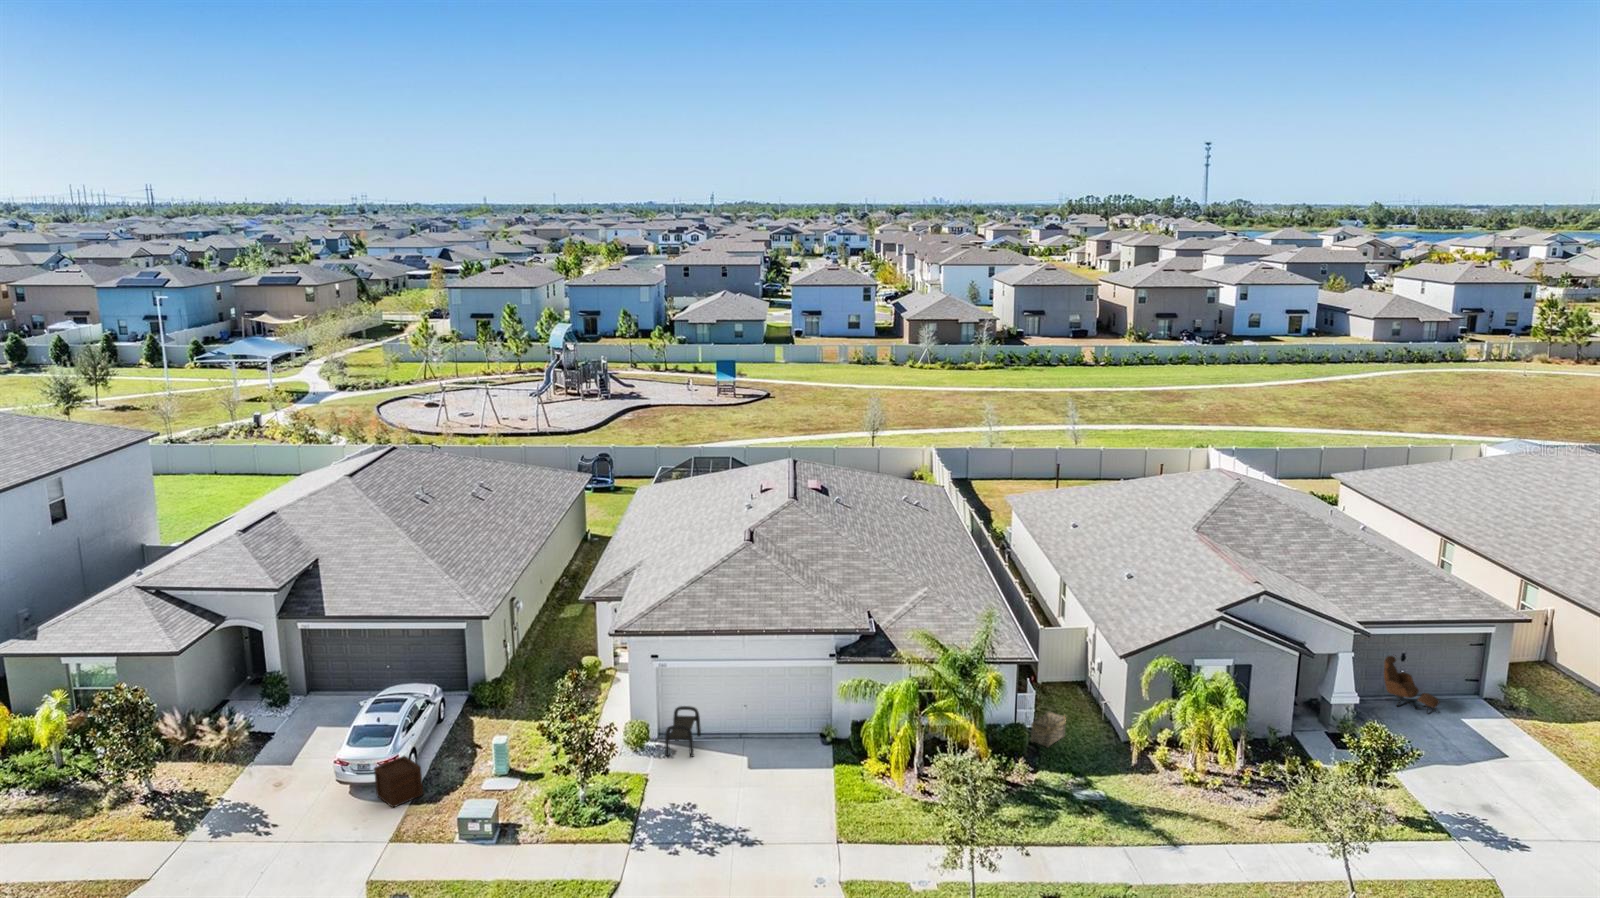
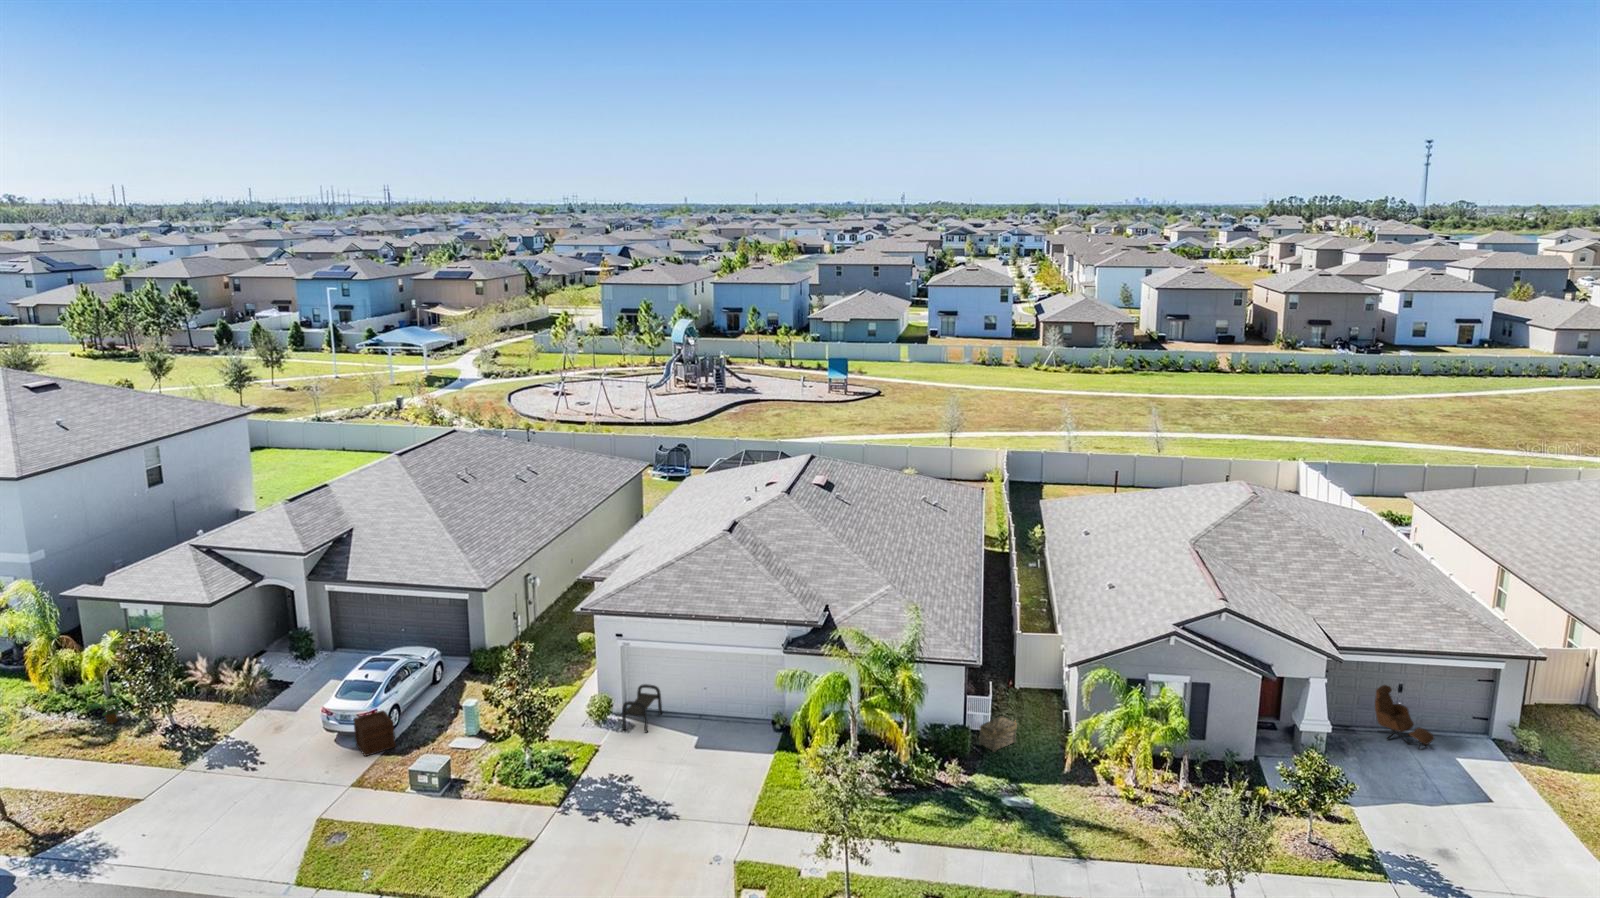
potted plant: none [44,767,83,797] -> present [89,699,121,724]

